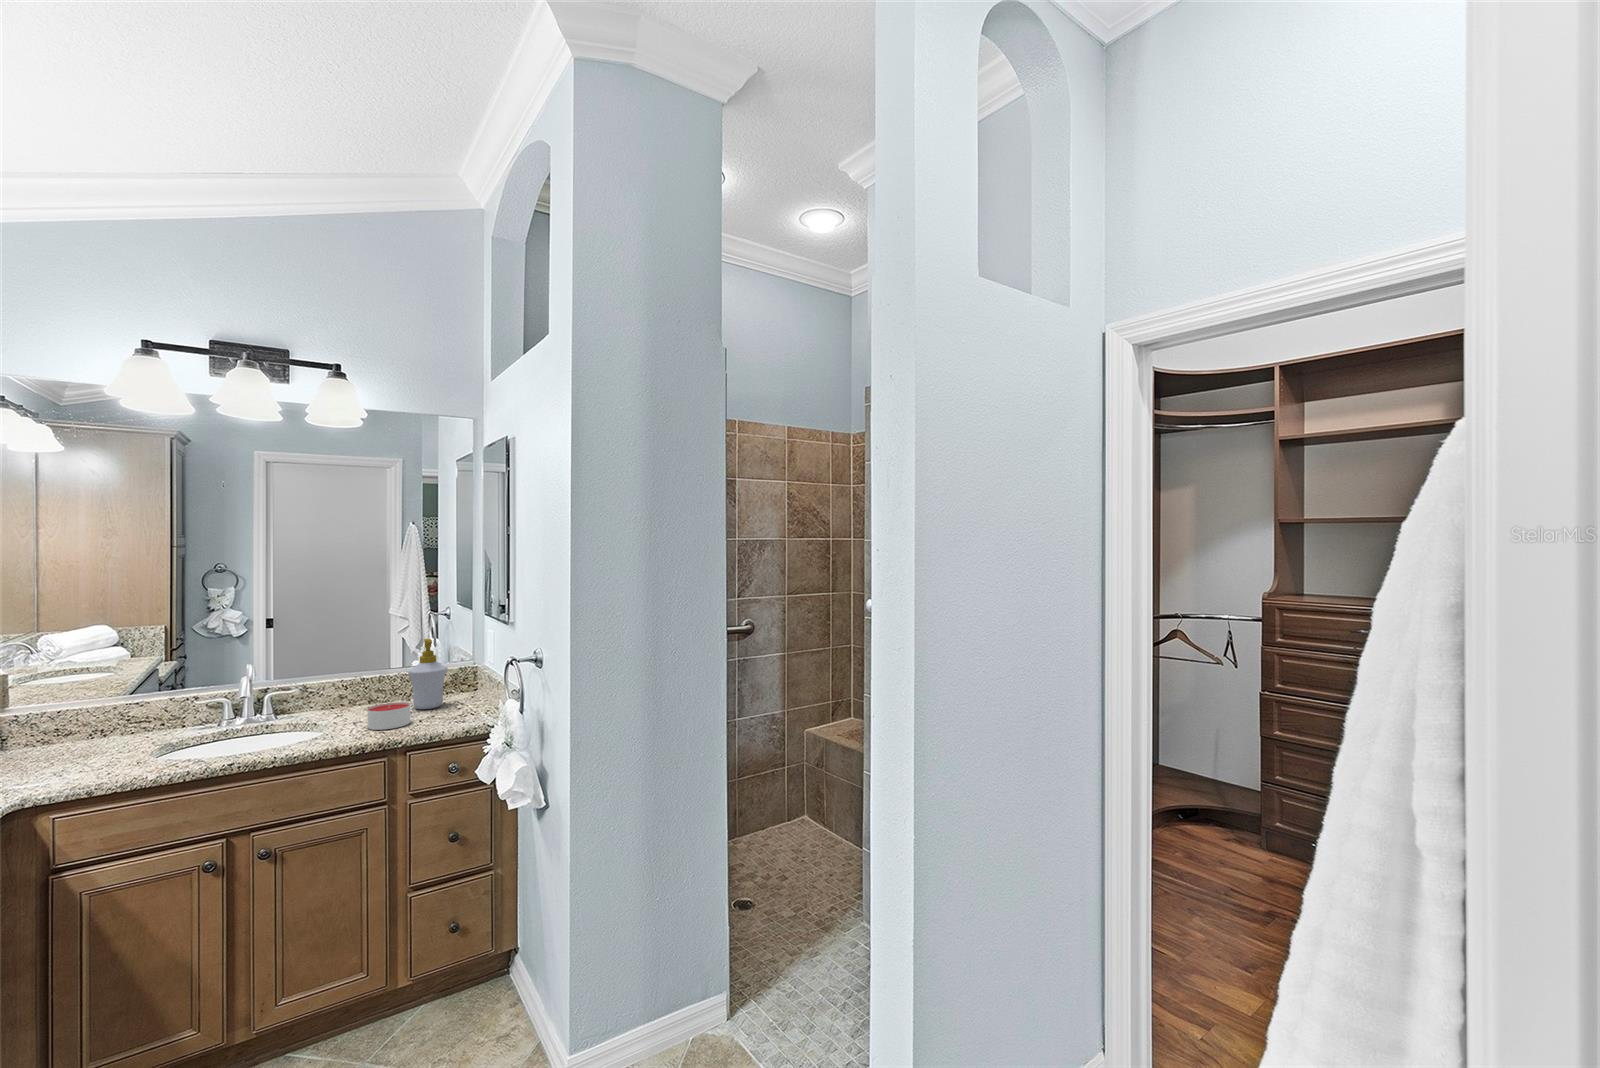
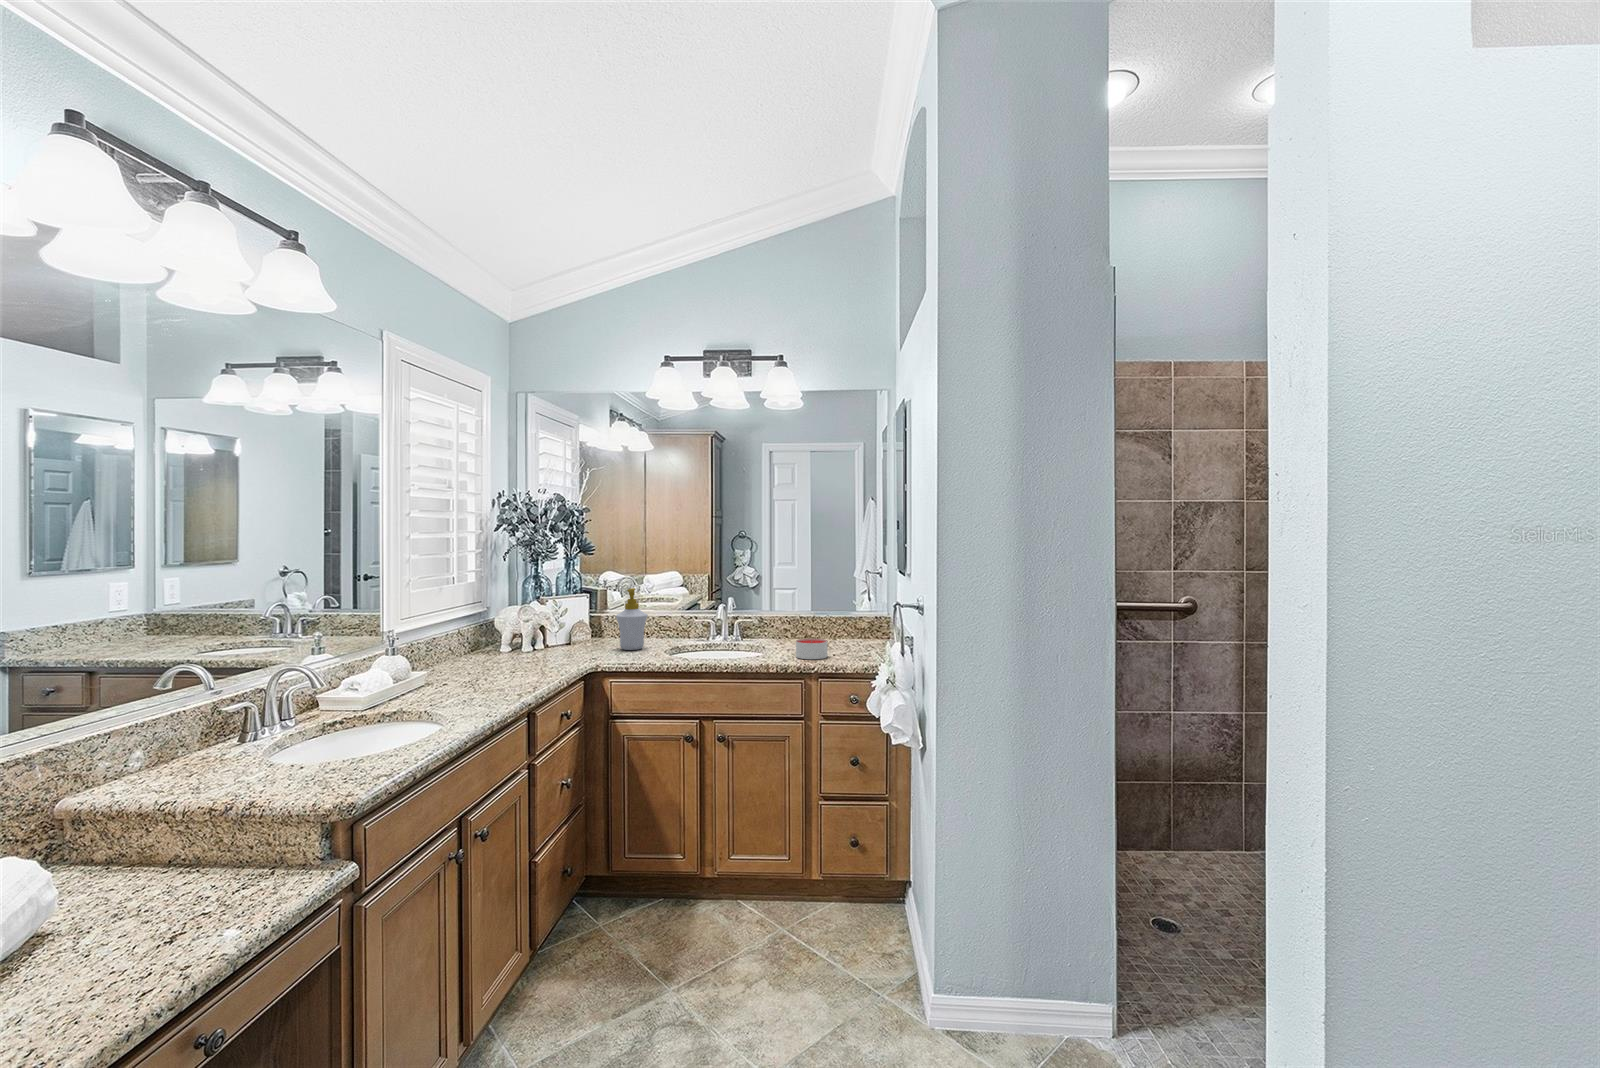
soap bottle: present [408,639,448,709] -> present [616,588,648,650]

